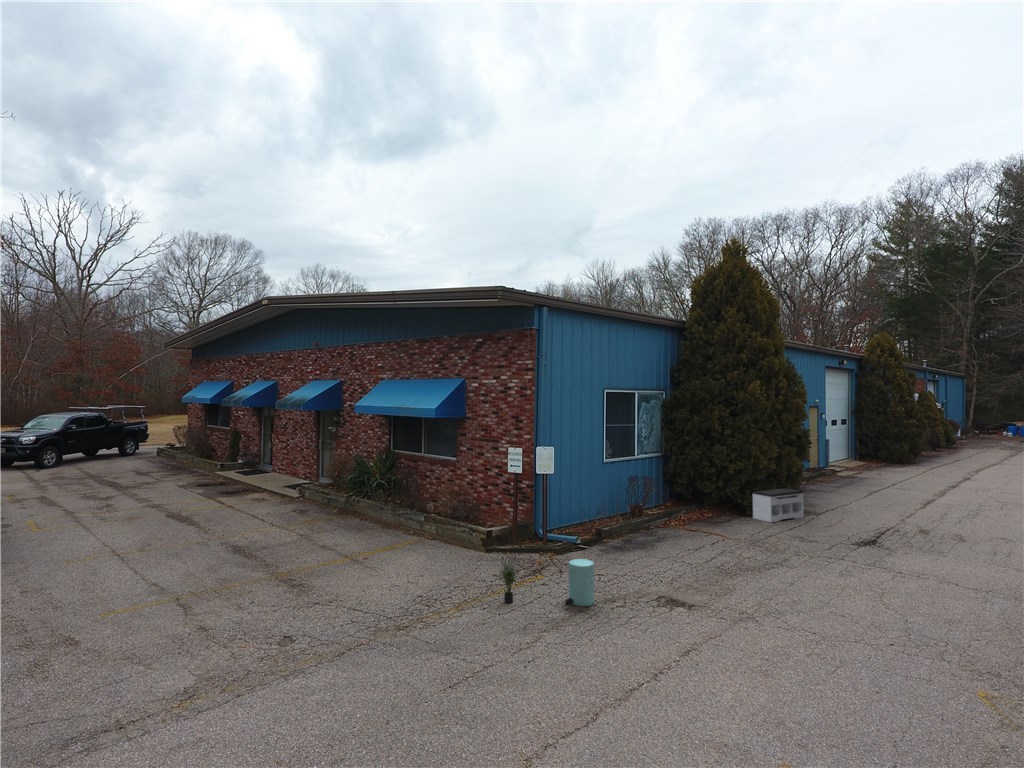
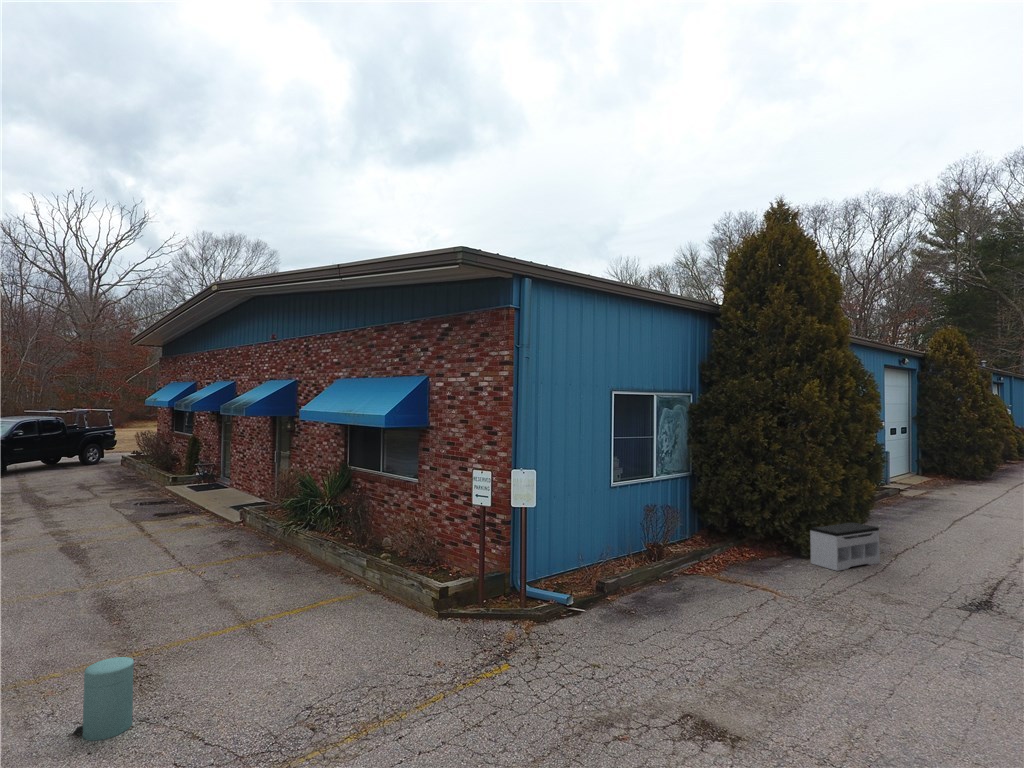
trash can: present [565,559,594,606] -> present [72,657,134,741]
potted plant: present [500,563,518,603] -> none [414,653,465,731]

